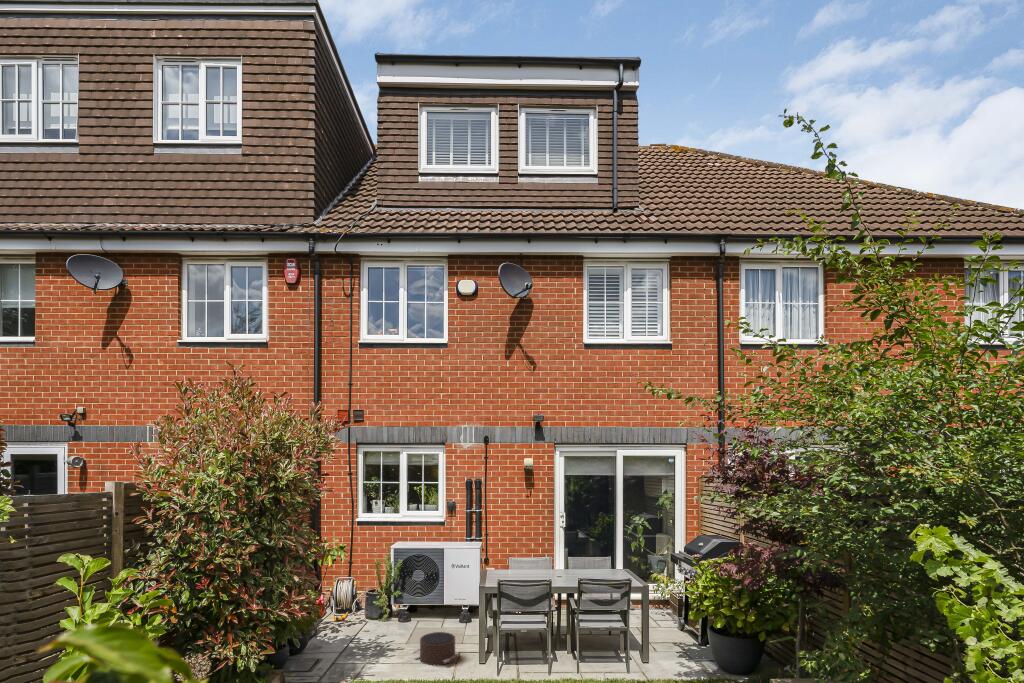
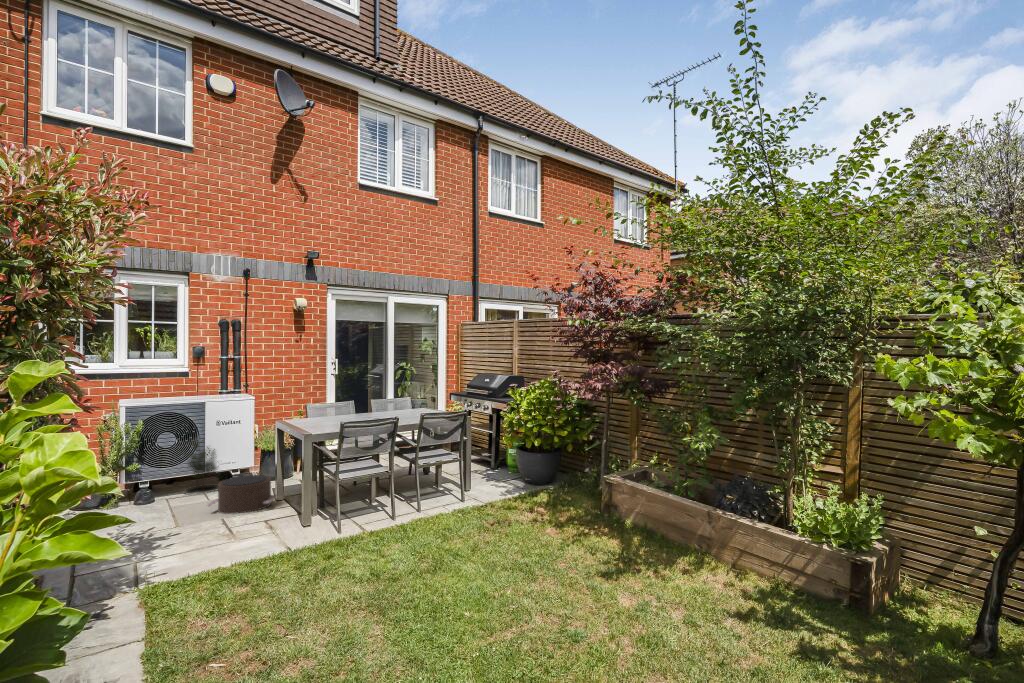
potted tree: none [424,583,452,632] -> present [184,440,218,495]

